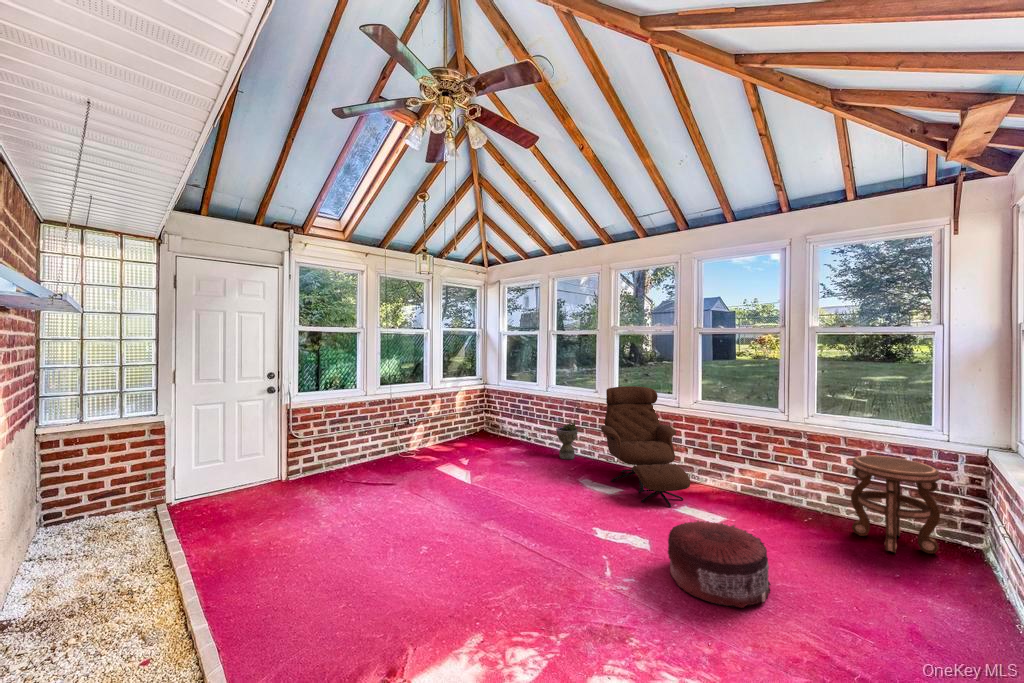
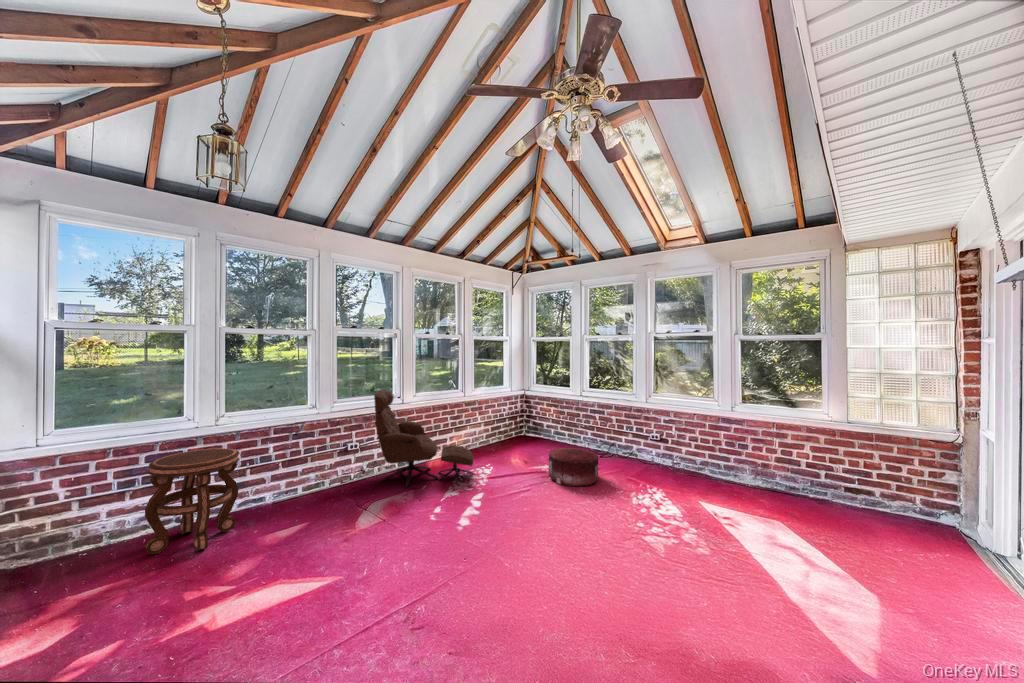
planter: present [556,423,578,459] -> none [284,451,320,508]
side table: present [851,455,940,553] -> present [145,448,240,554]

